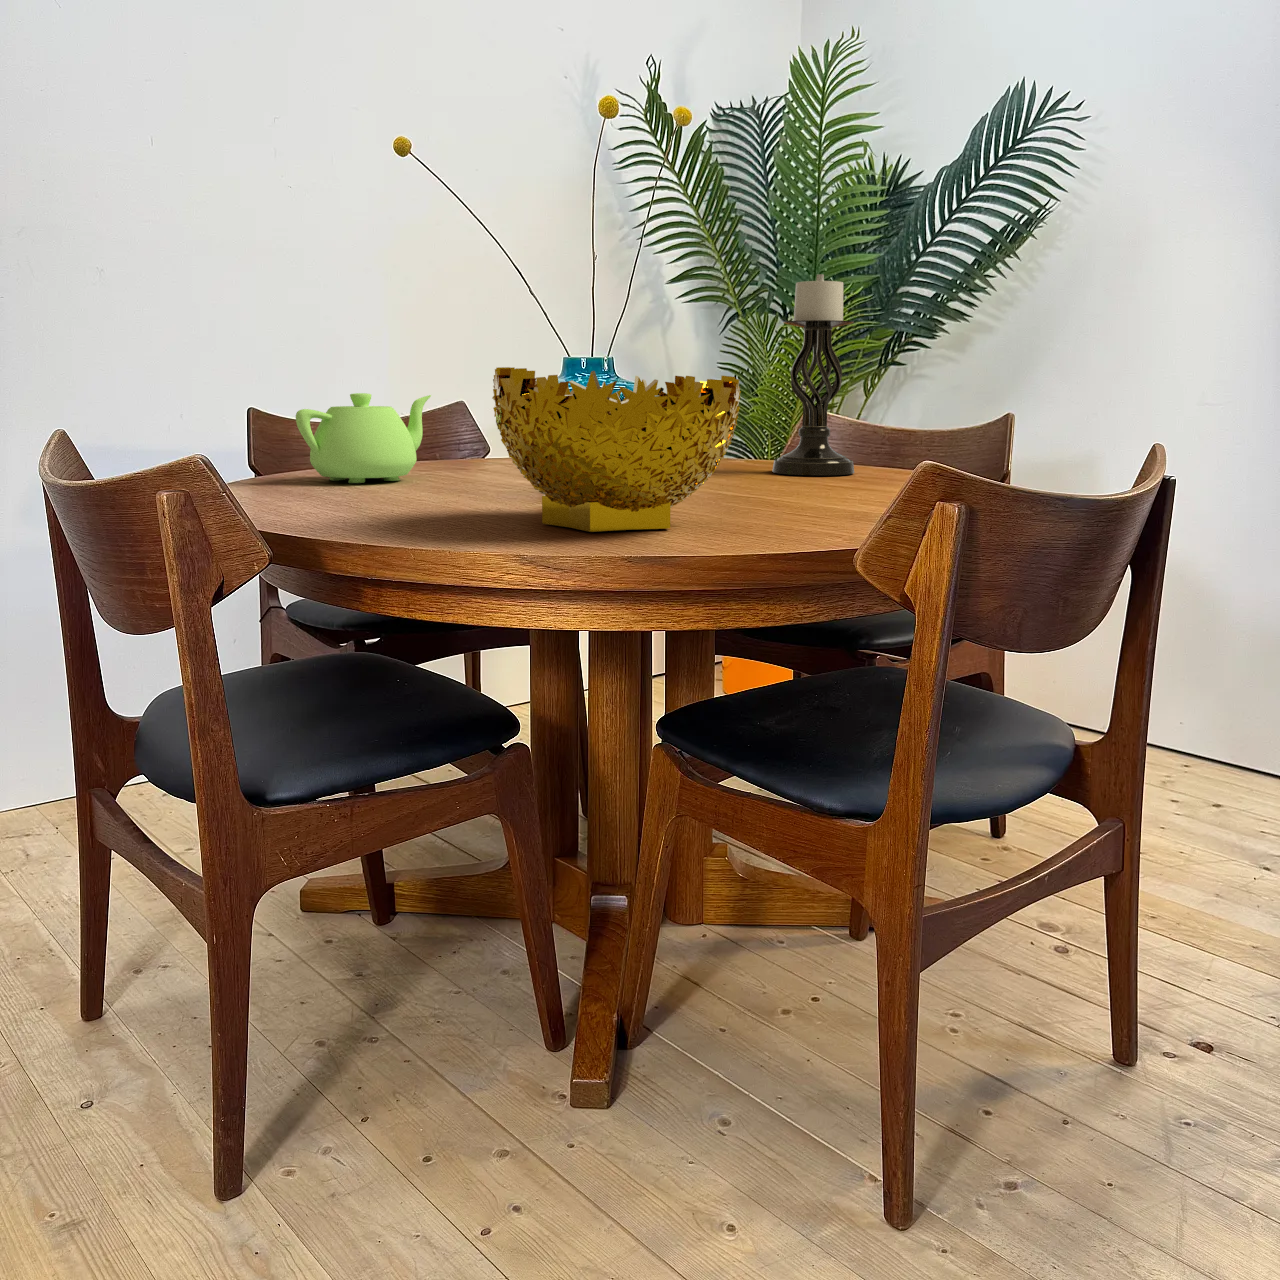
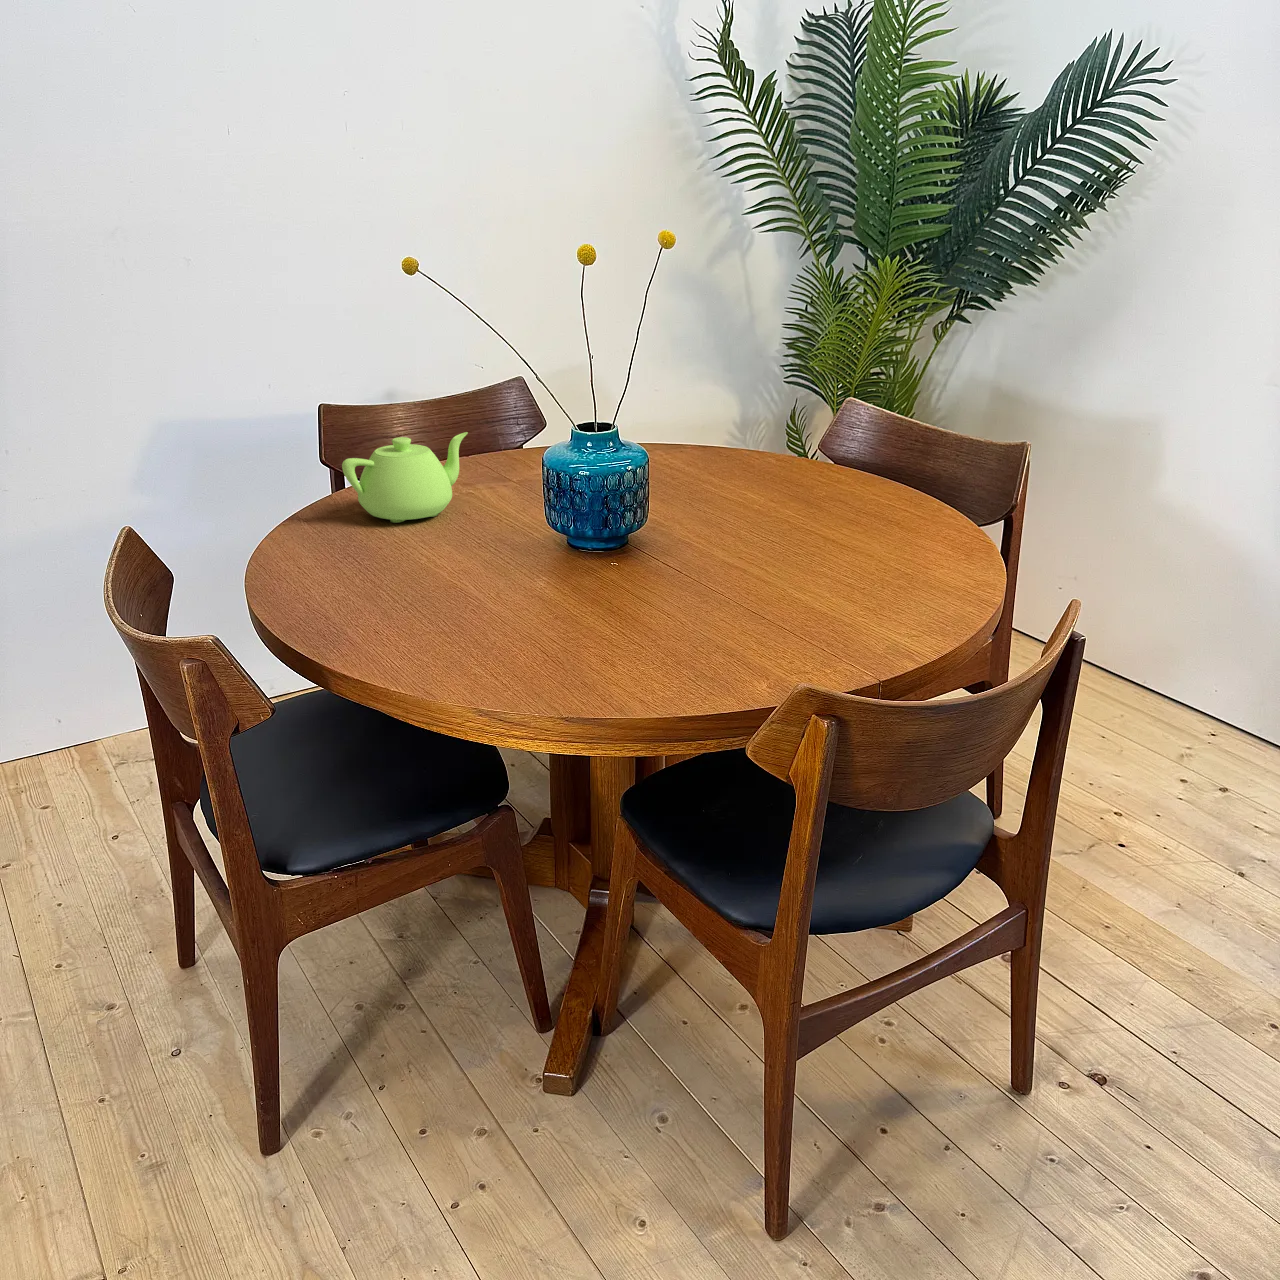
candle holder: present [772,274,854,475] -> none [785,319,866,513]
decorative bowl: present [492,367,741,532] -> none [473,495,692,663]

